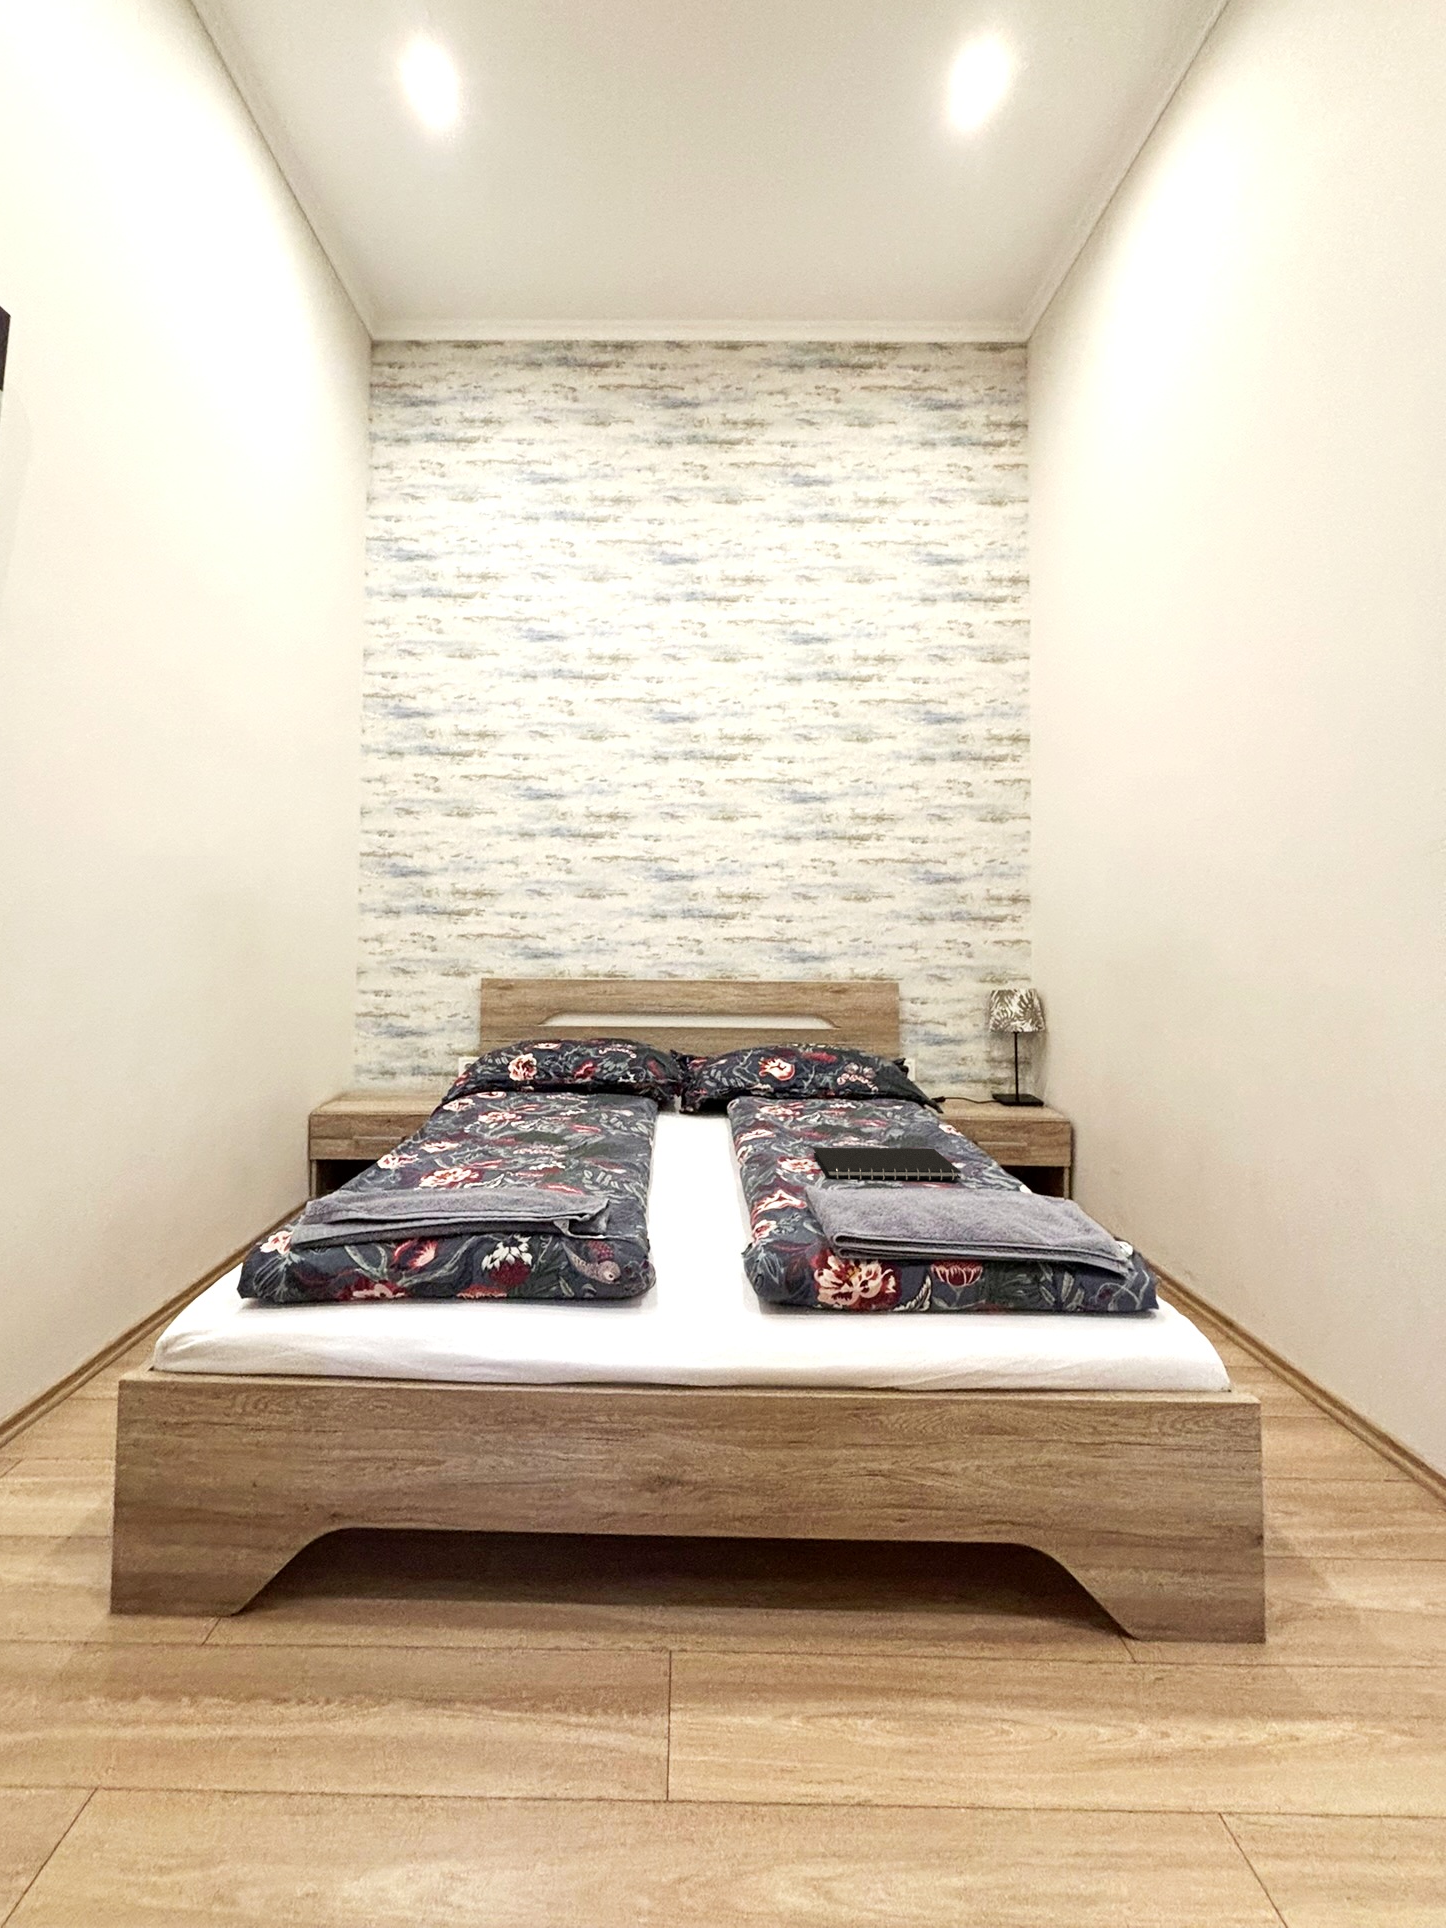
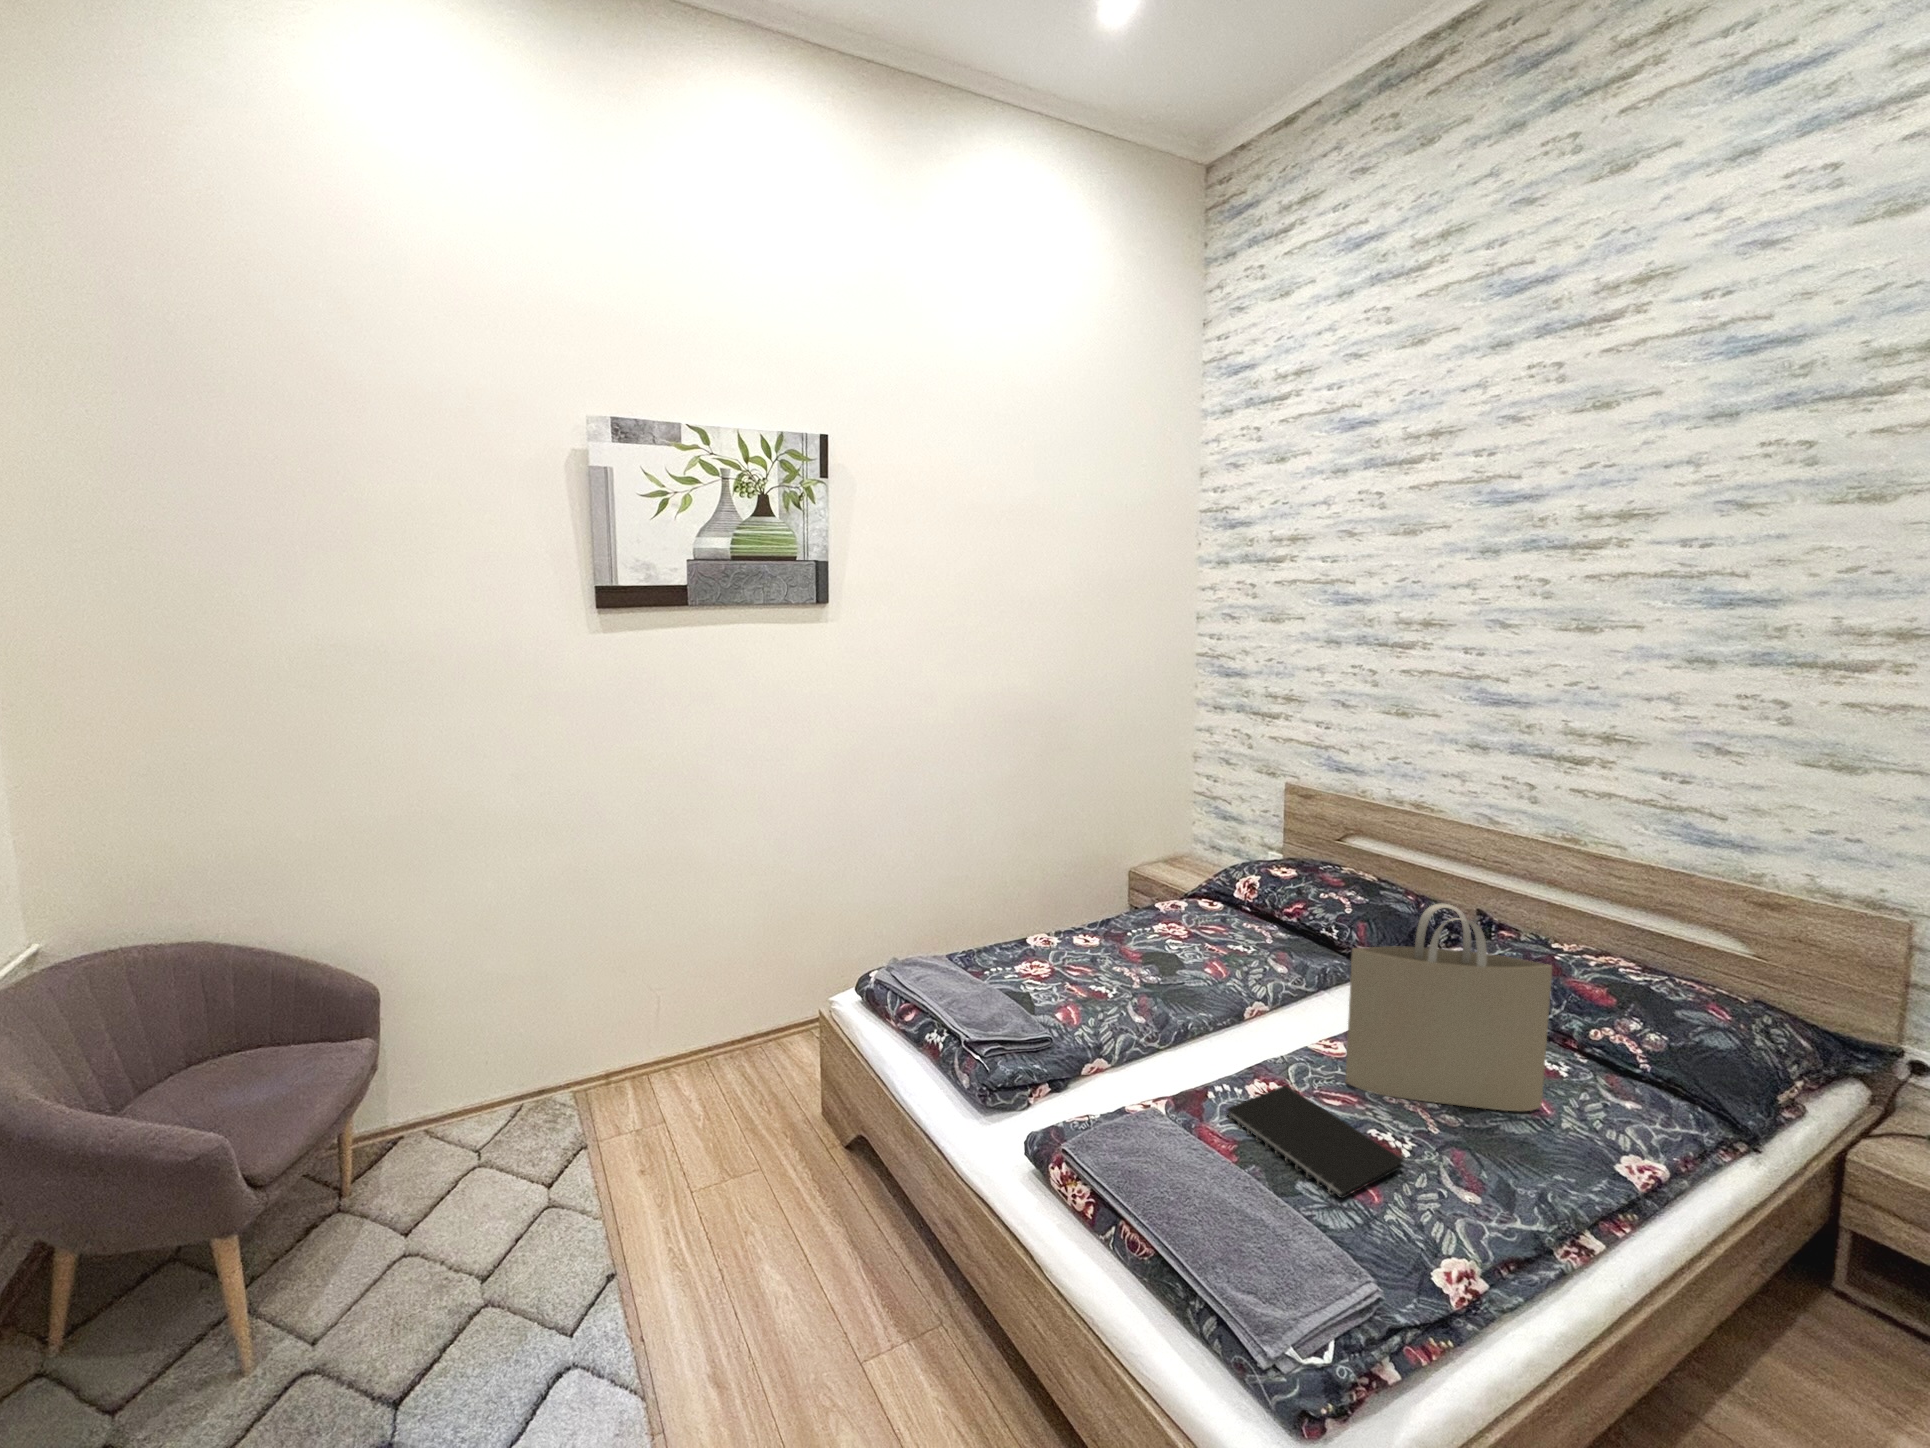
tote bag: none [816,962,891,1142] -> present [1346,904,1552,1111]

